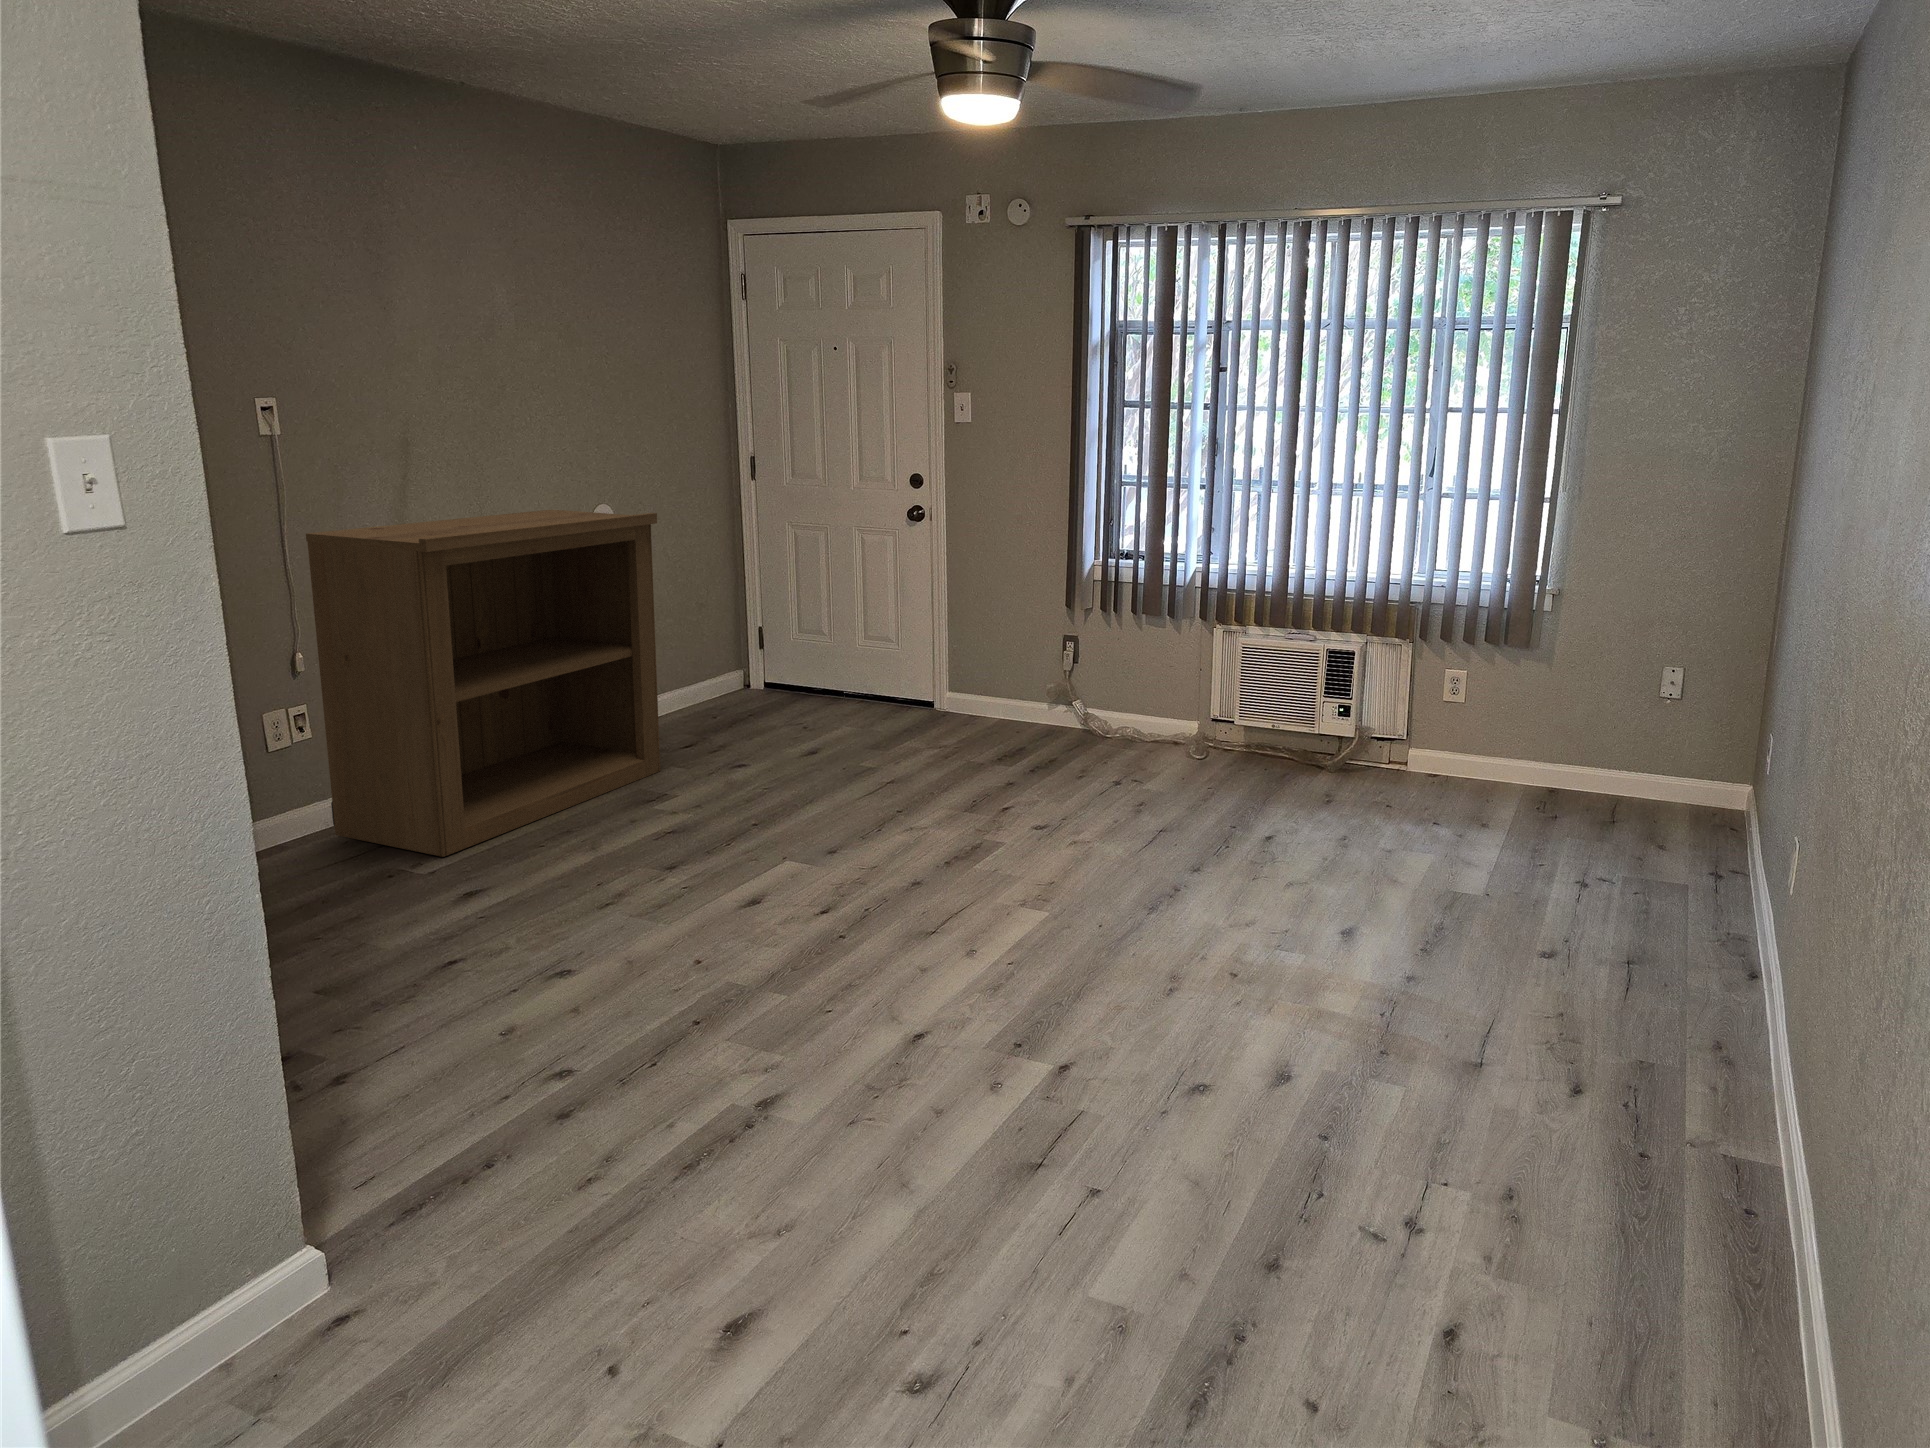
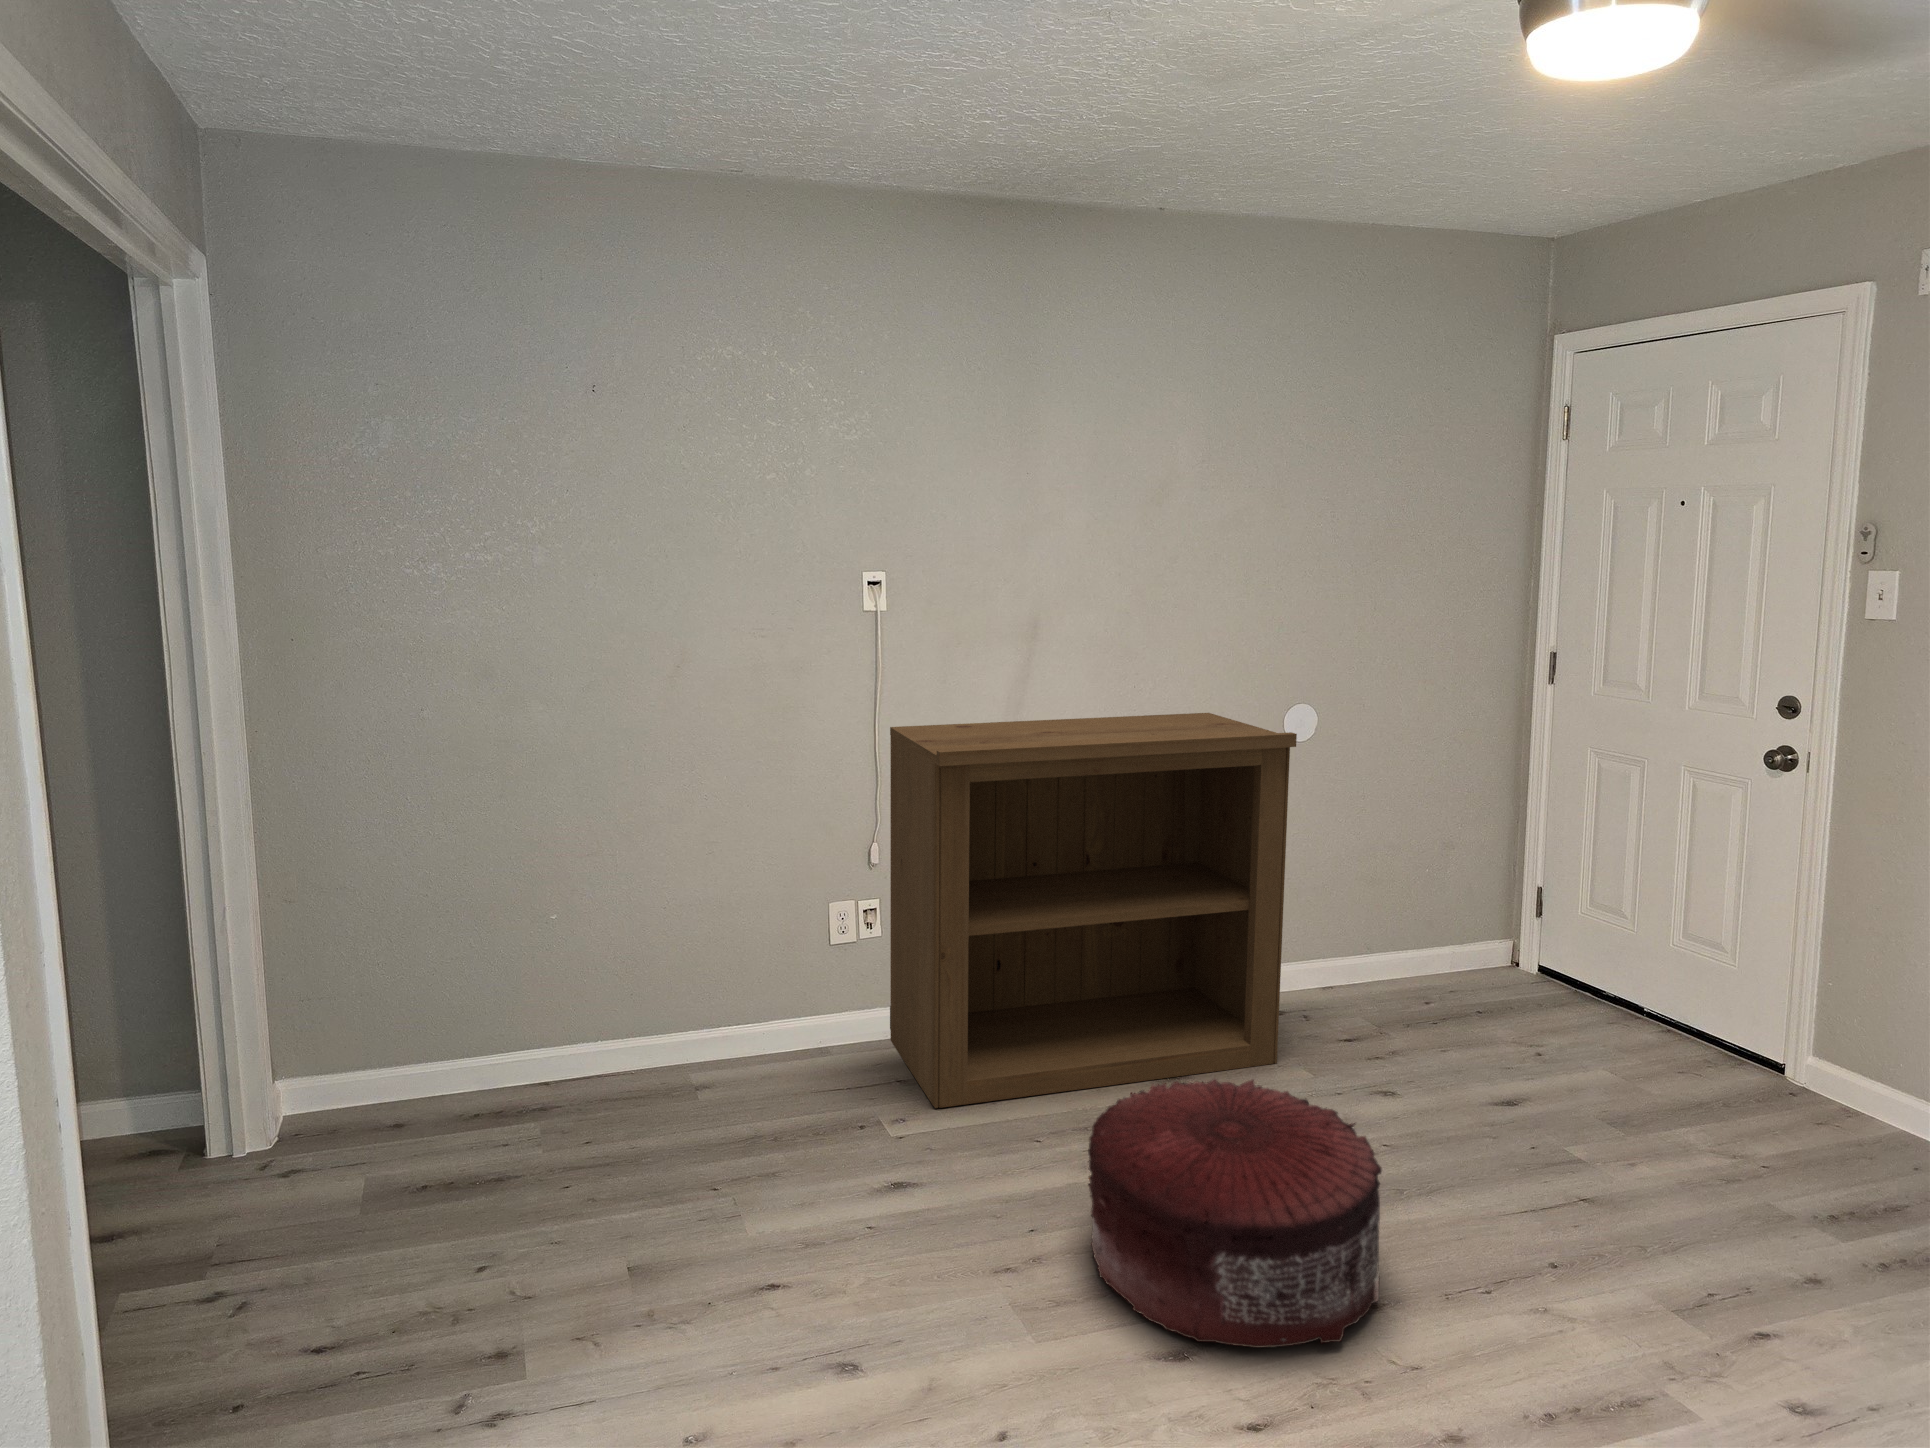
pouf: none [646,746,845,893] -> present [1088,1079,1382,1348]

